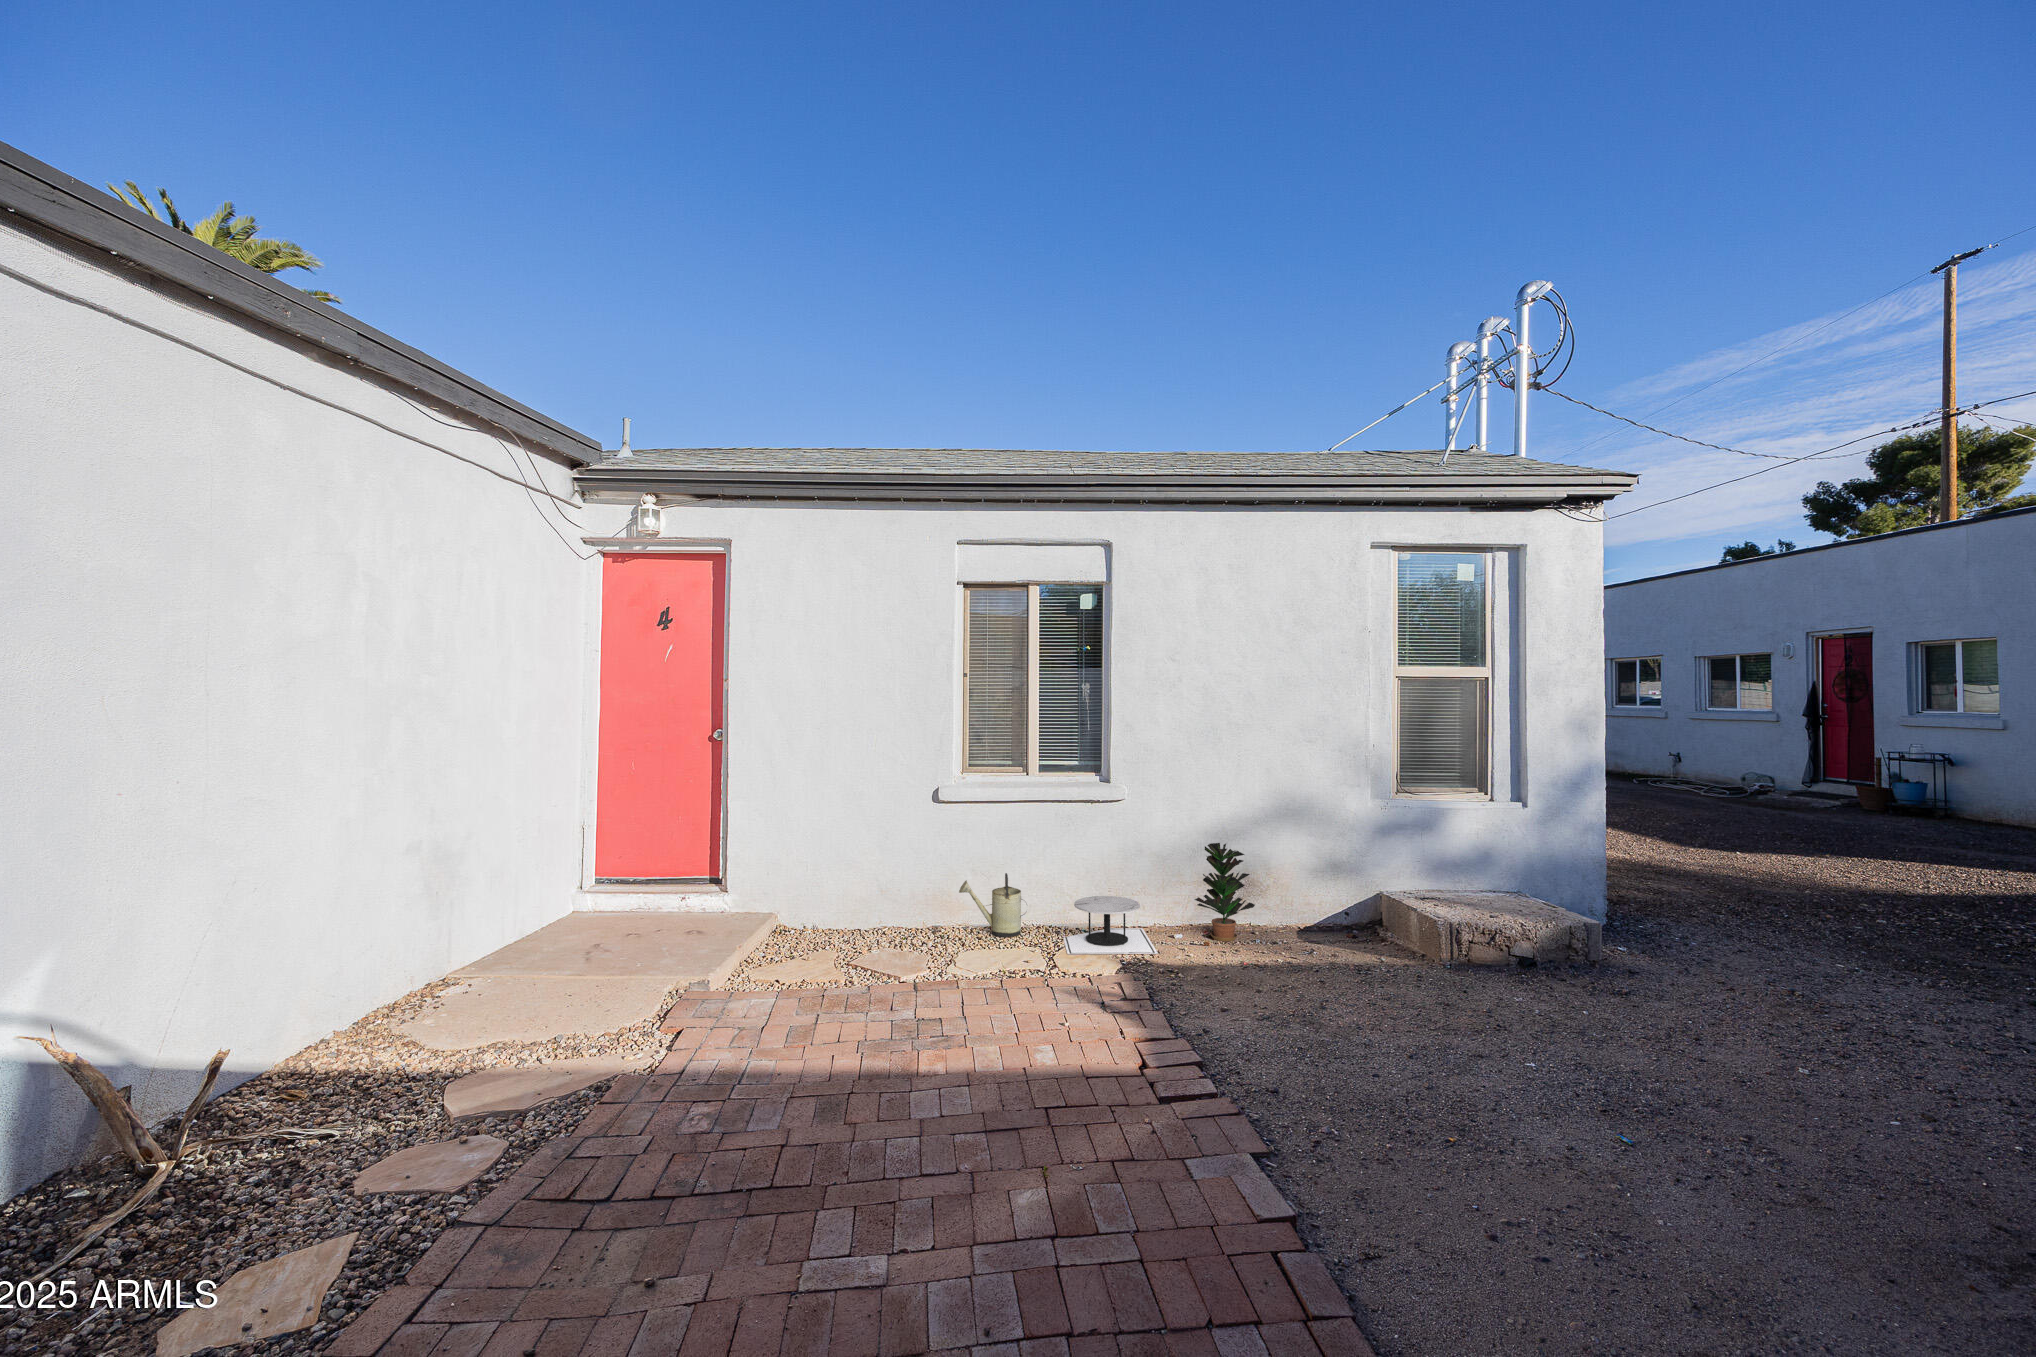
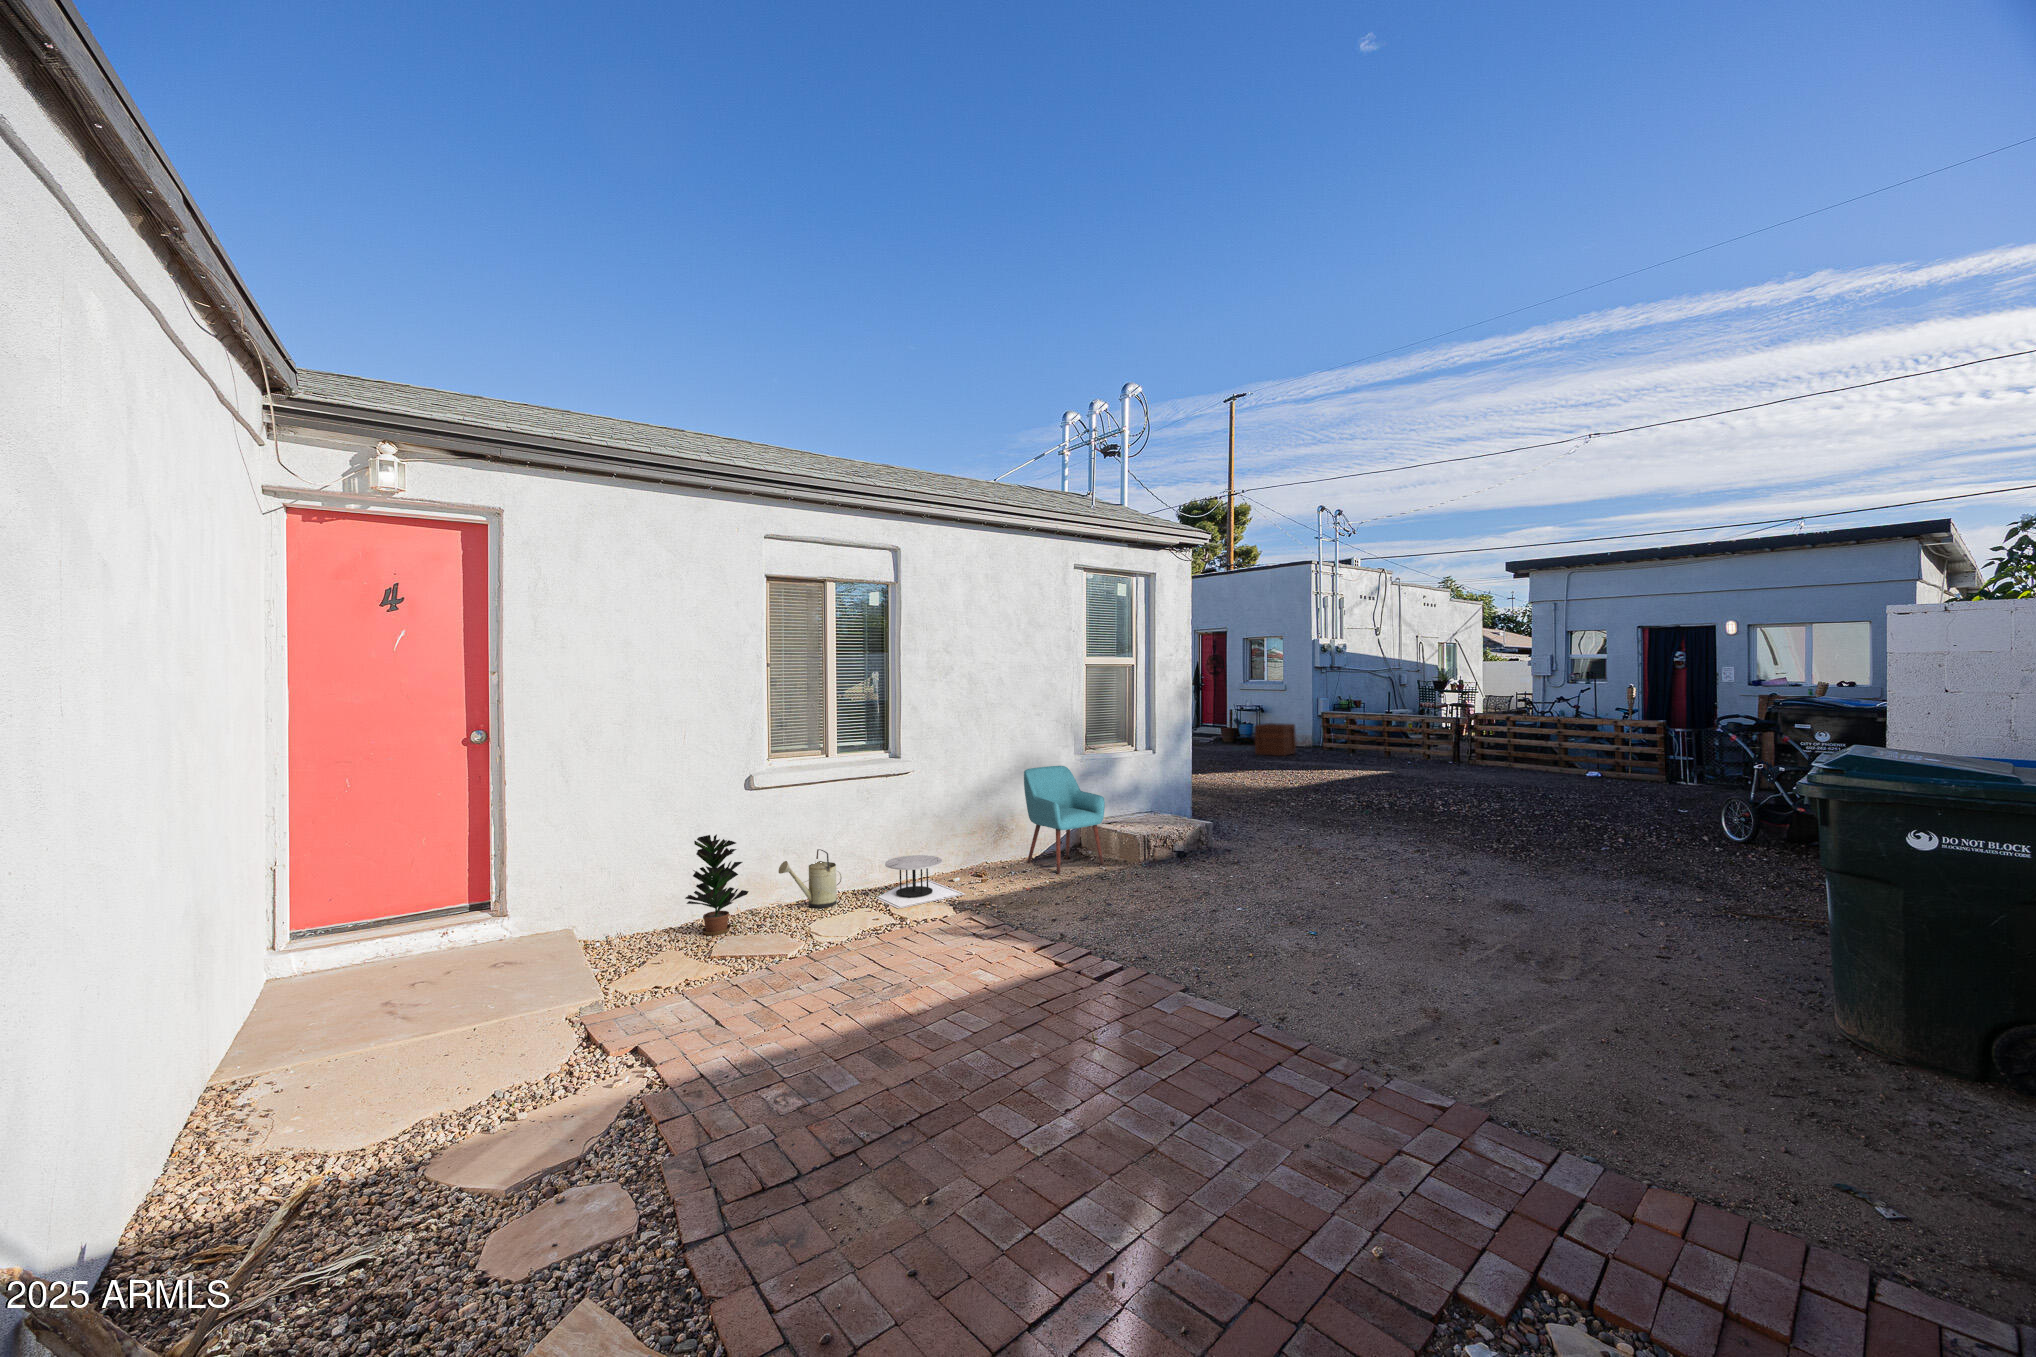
wooden crate: none [1911,773,2015,832] -> present [1255,723,1296,756]
chair: none [1282,810,1388,952] -> present [1024,766,1105,873]
potted plant: present [1195,843,1255,941] -> present [685,834,749,935]

